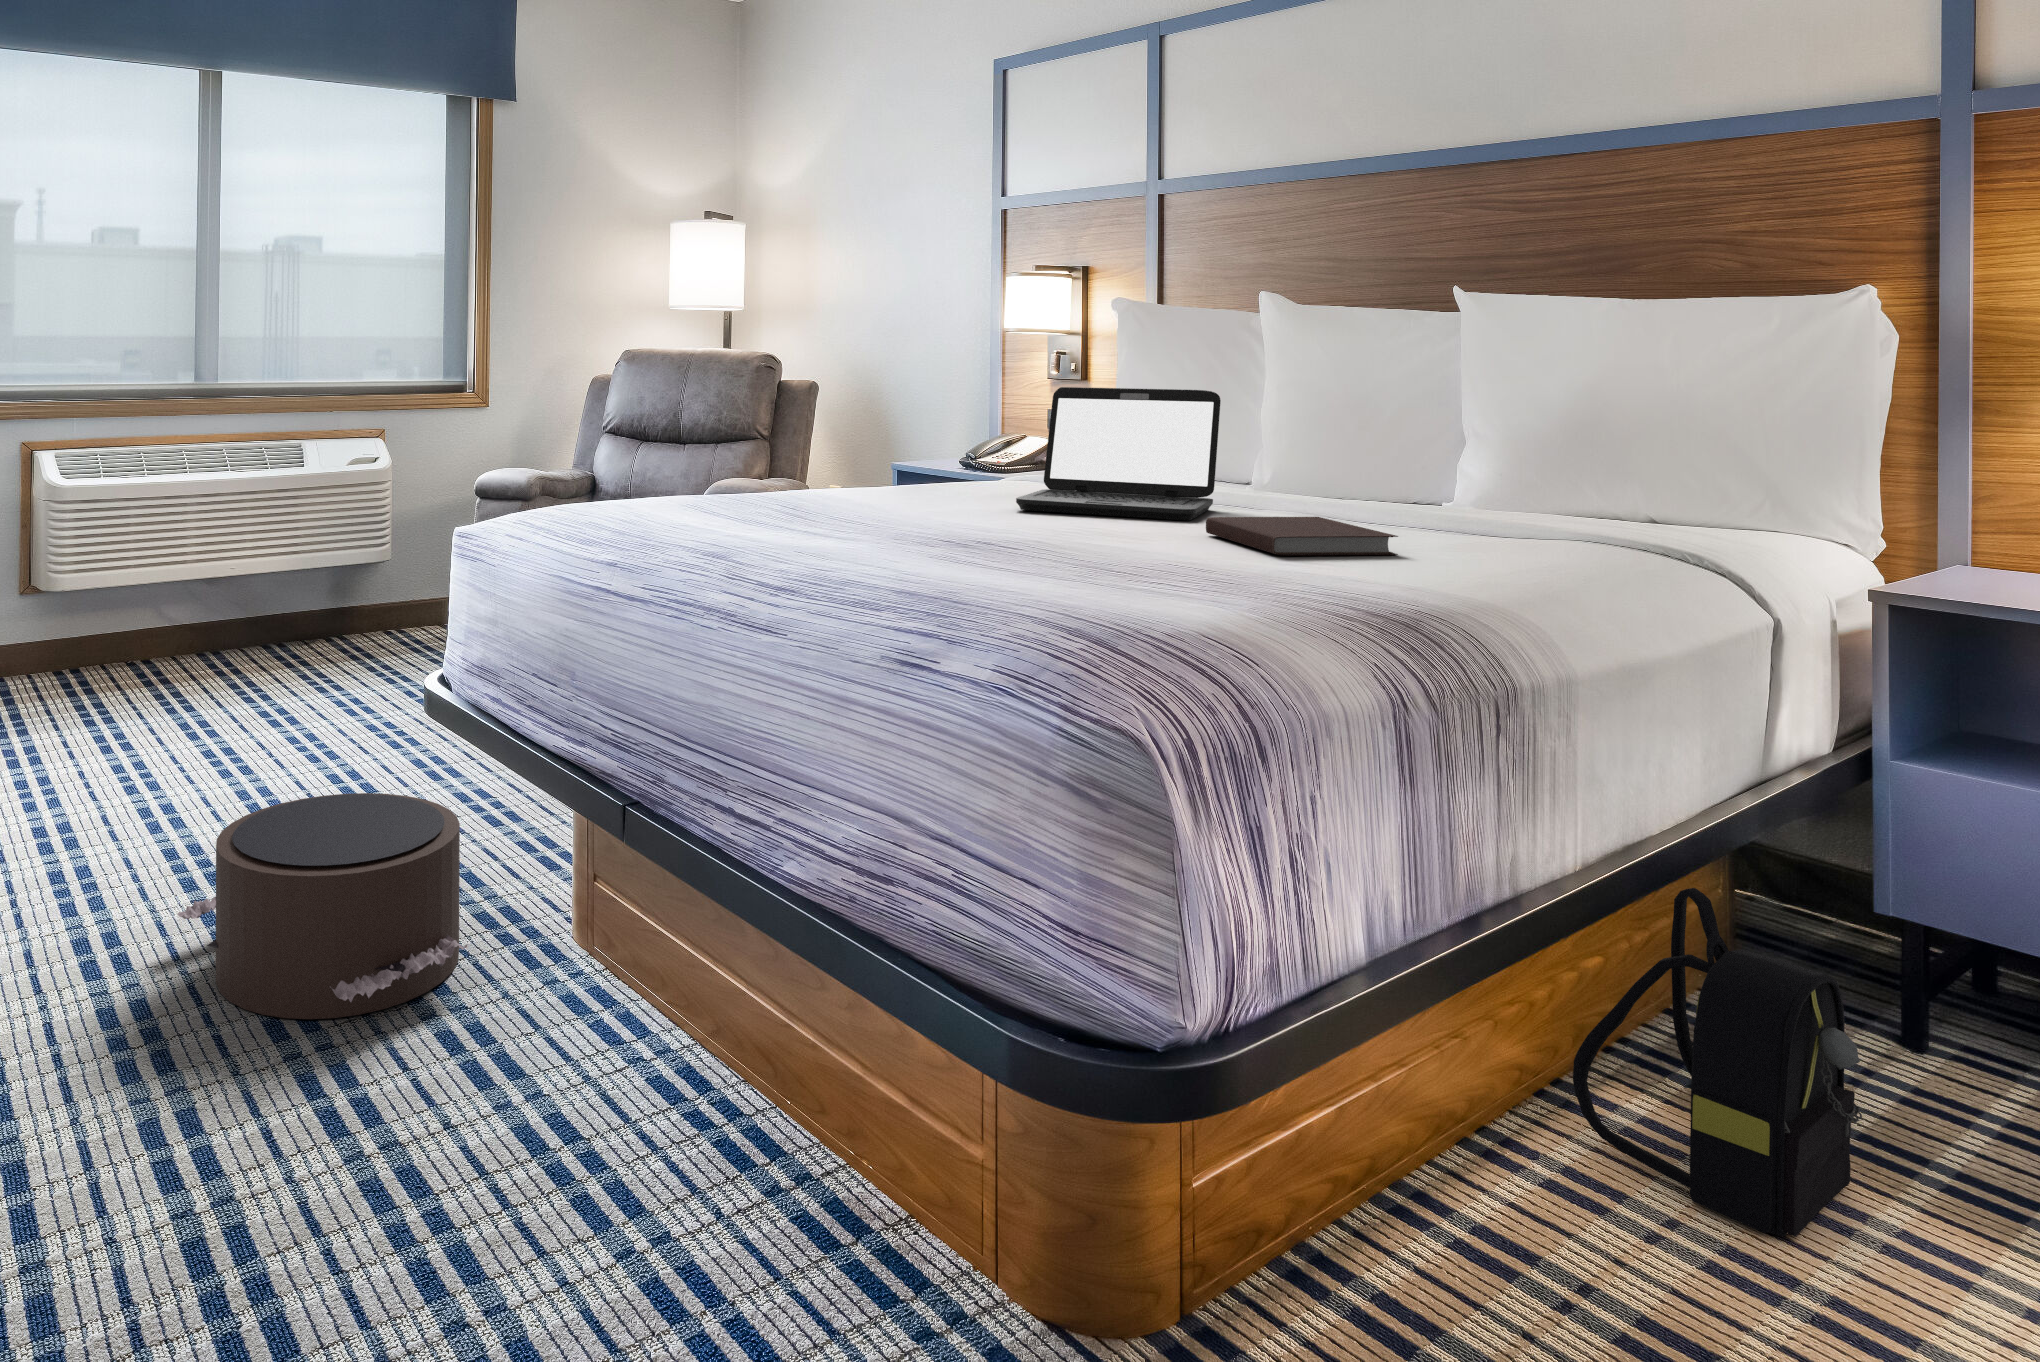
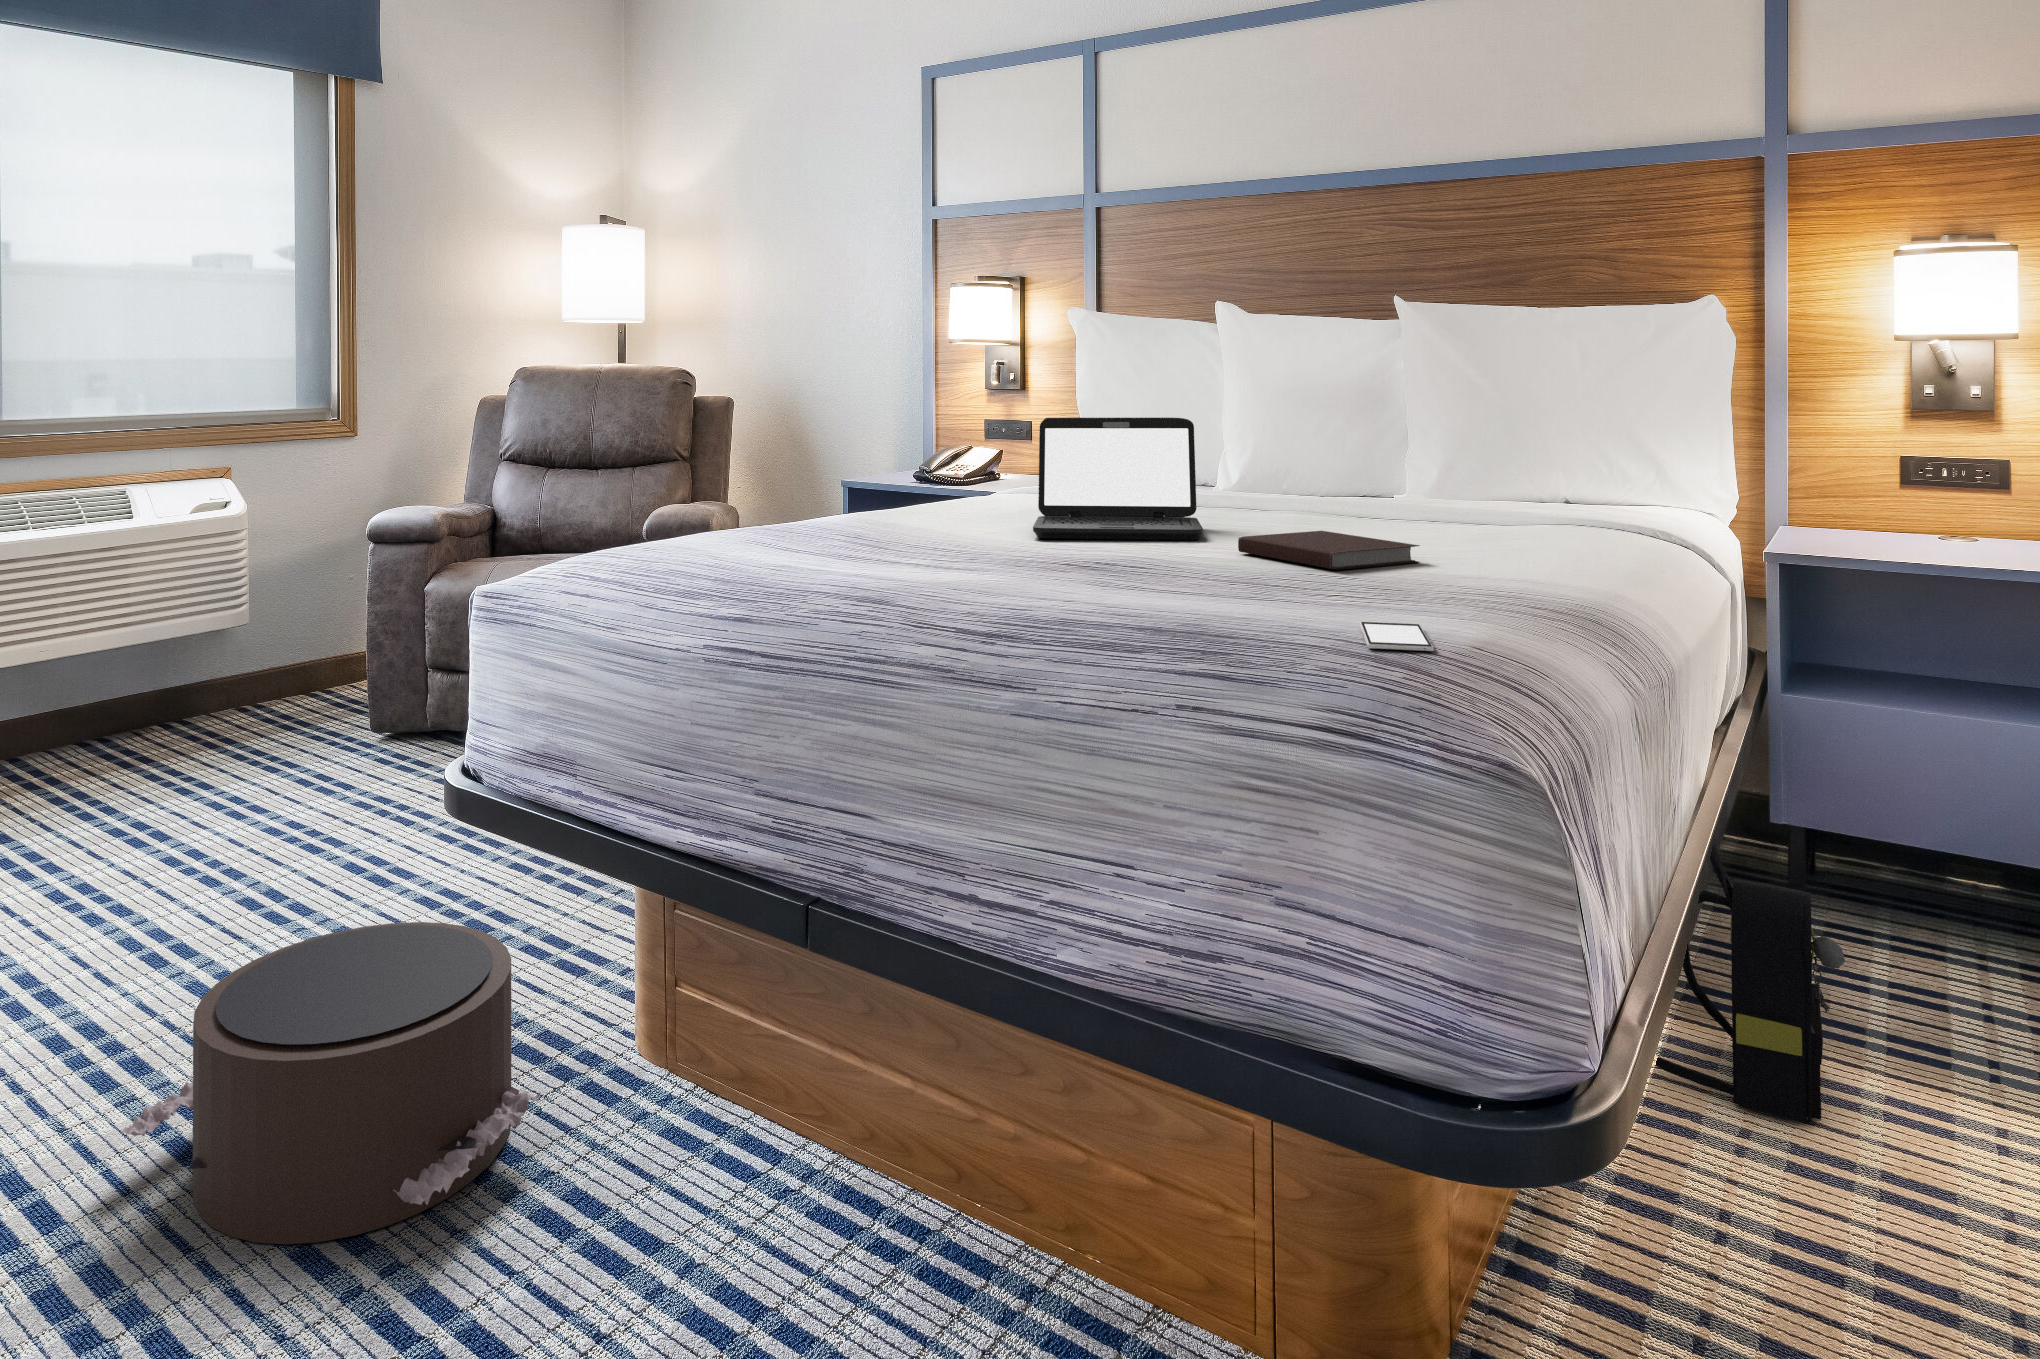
smartphone: none [1153,599,1252,628] -> present [1360,622,1434,651]

